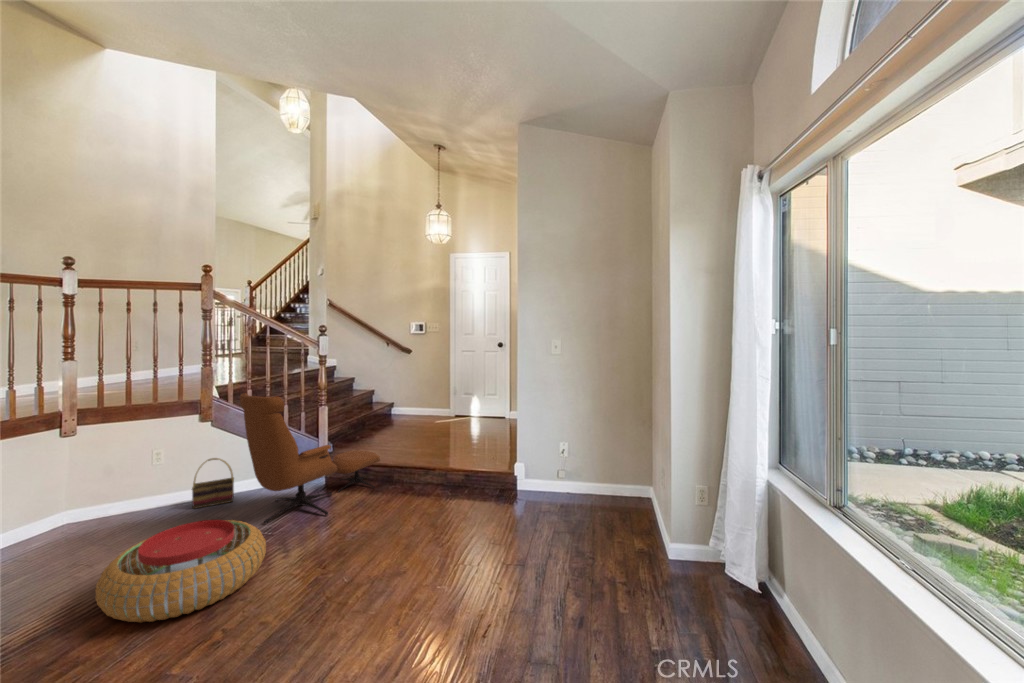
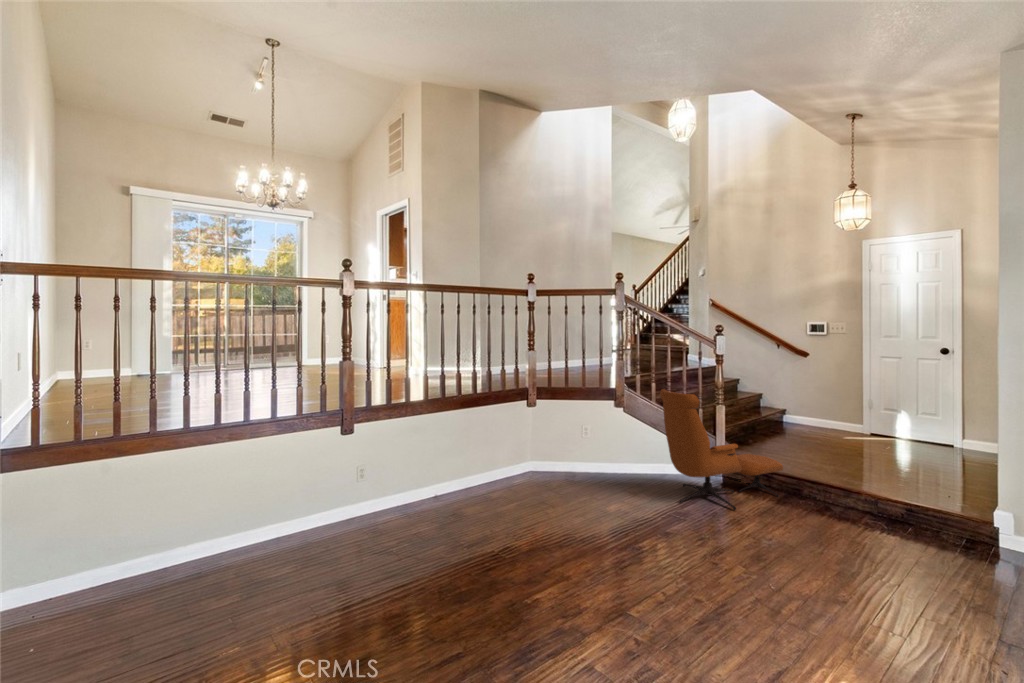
basket: present [192,458,234,509] -> none [619,439,648,478]
pouf: present [95,520,266,622] -> none [589,486,694,552]

